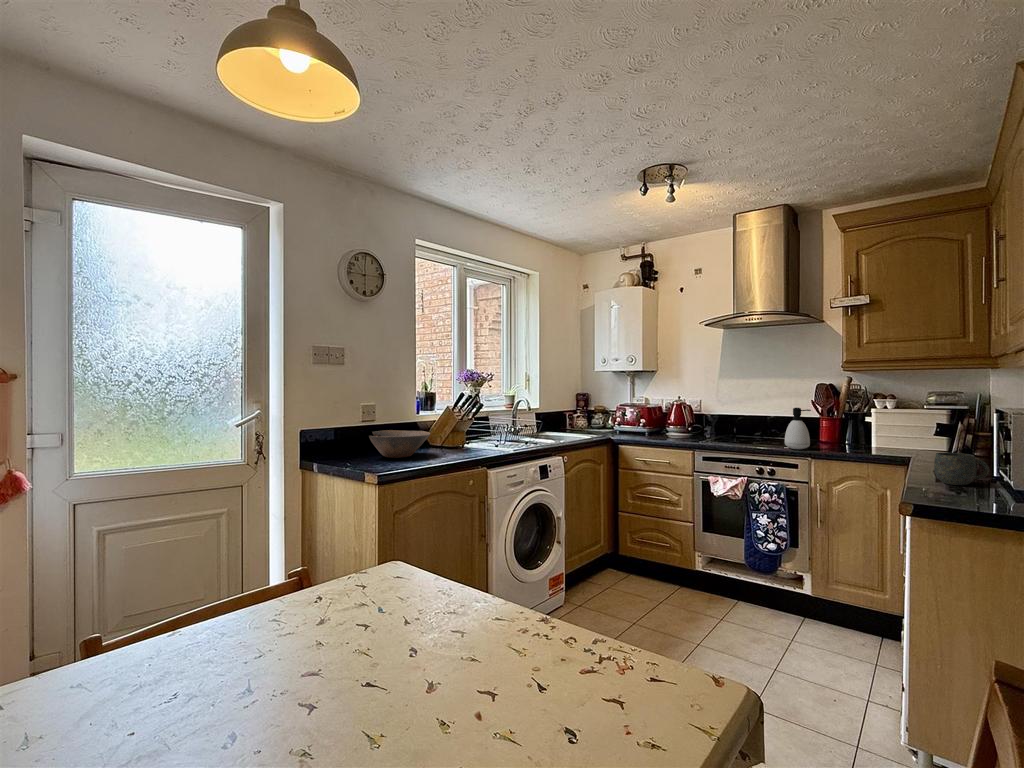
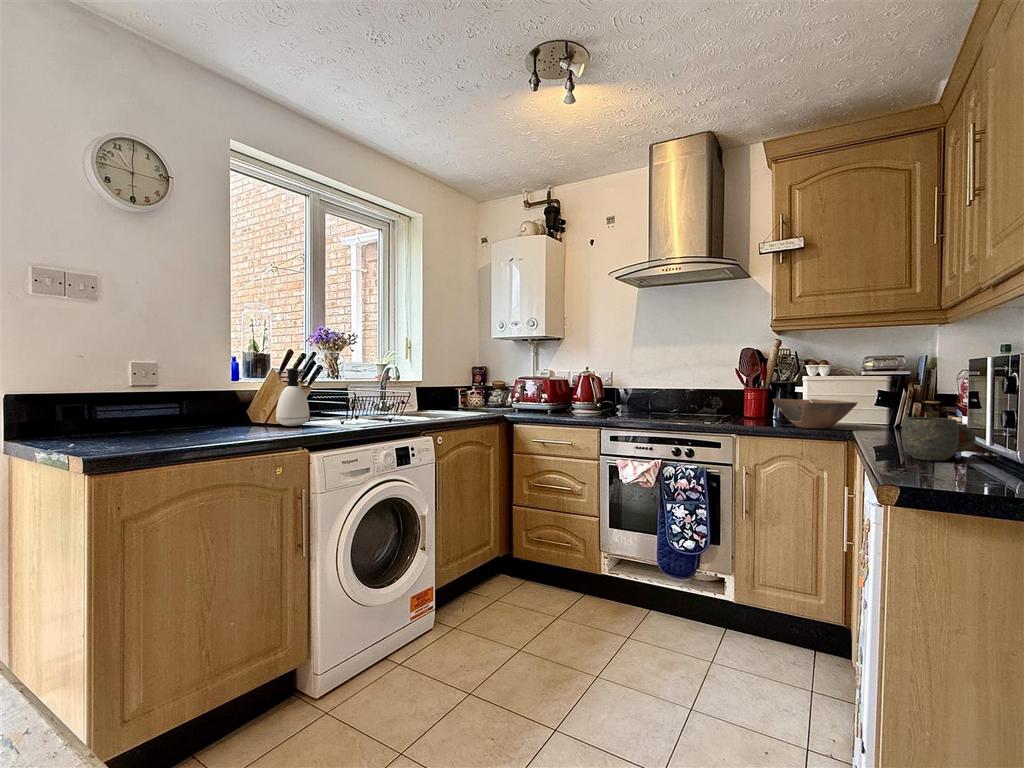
soap dispenser: present [785,408,811,449] -> present [276,368,310,426]
bowl: present [369,430,430,458] -> present [773,399,858,428]

